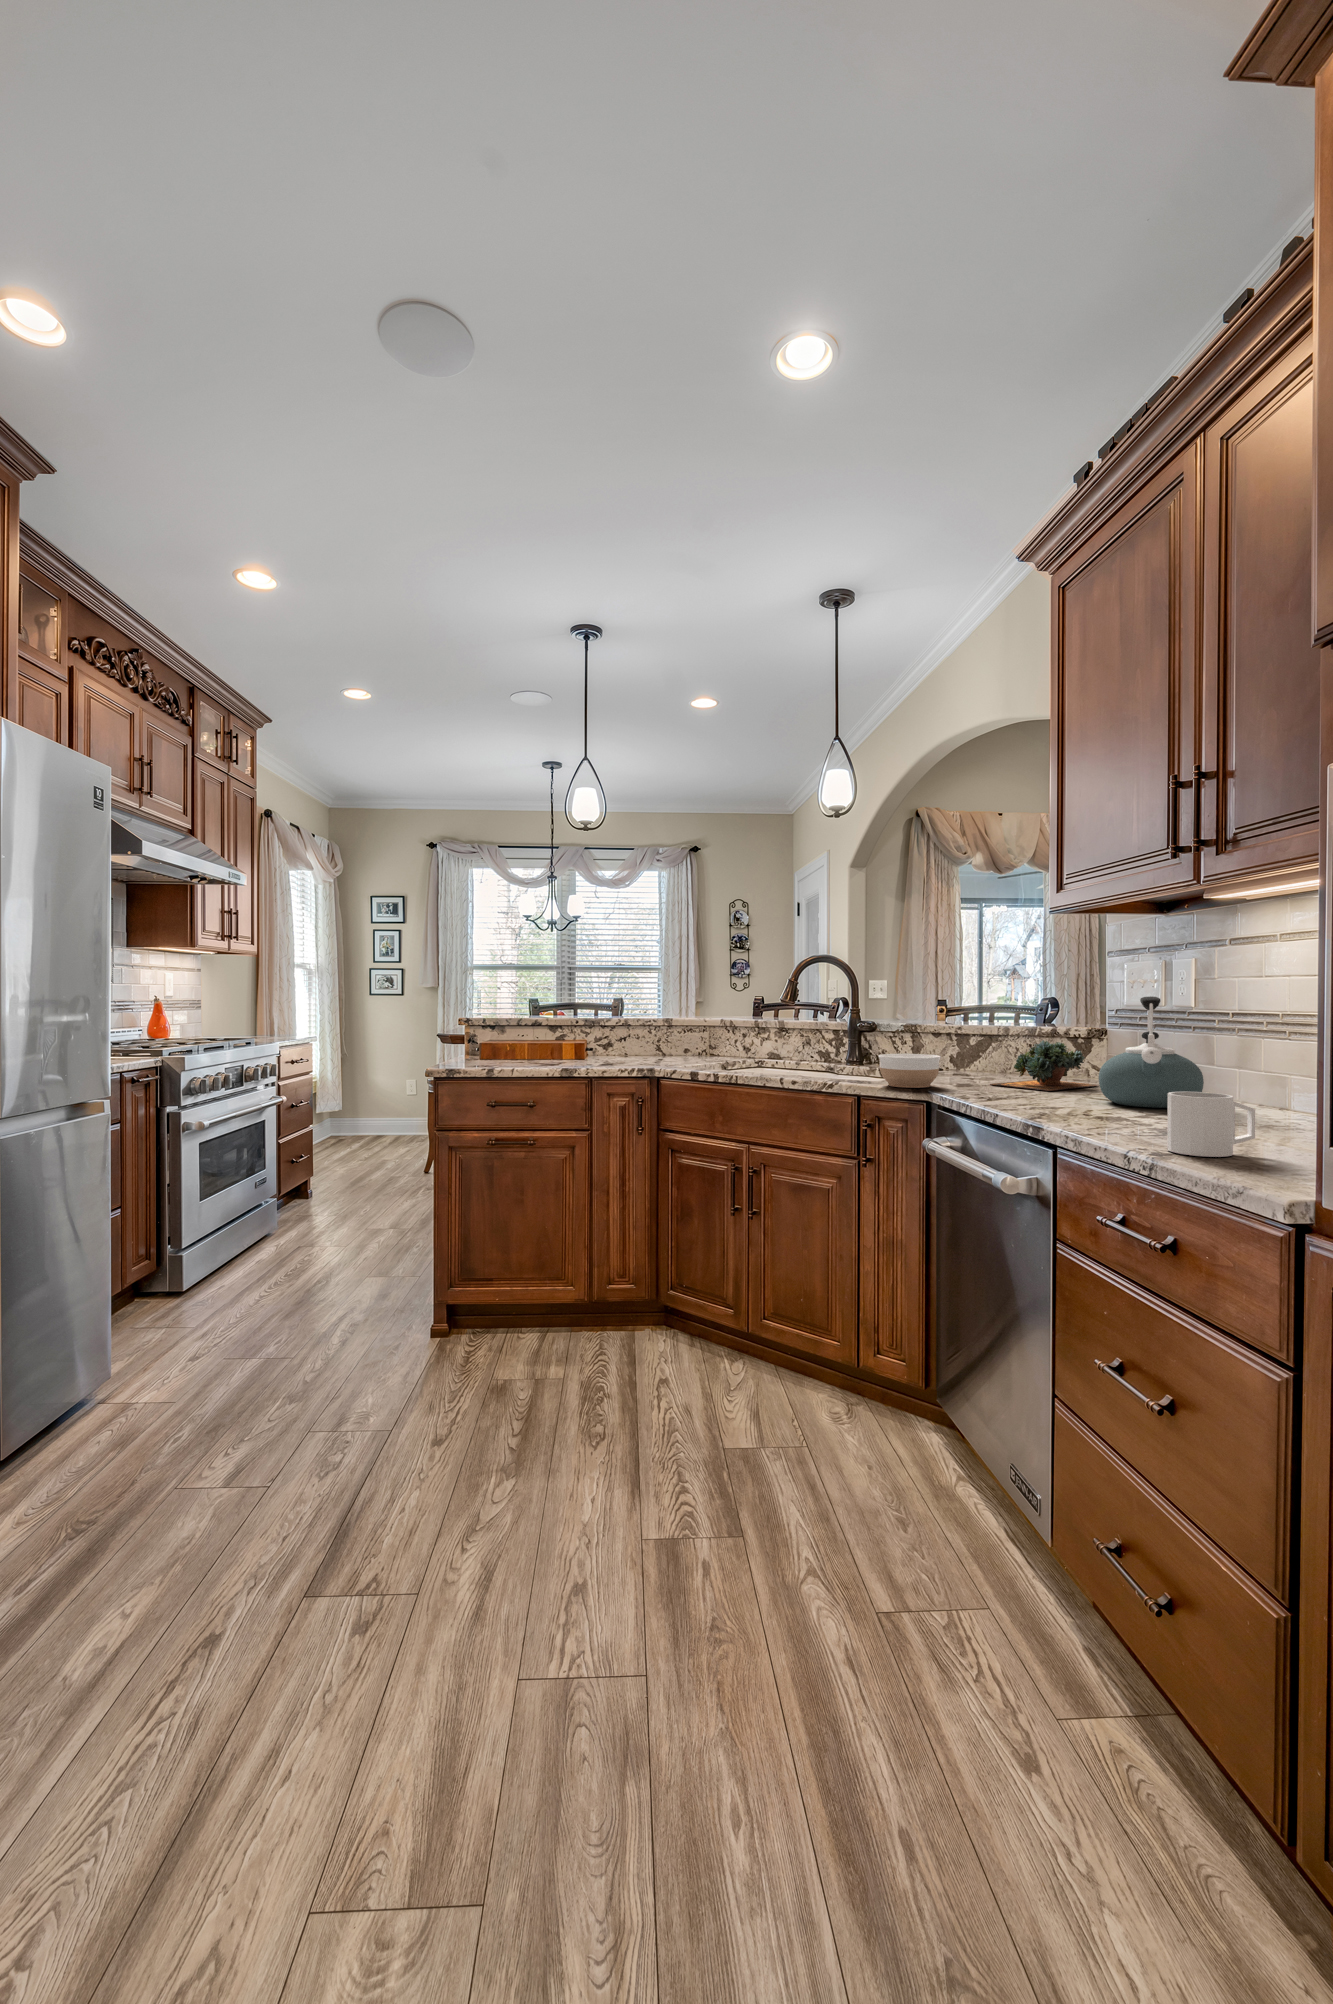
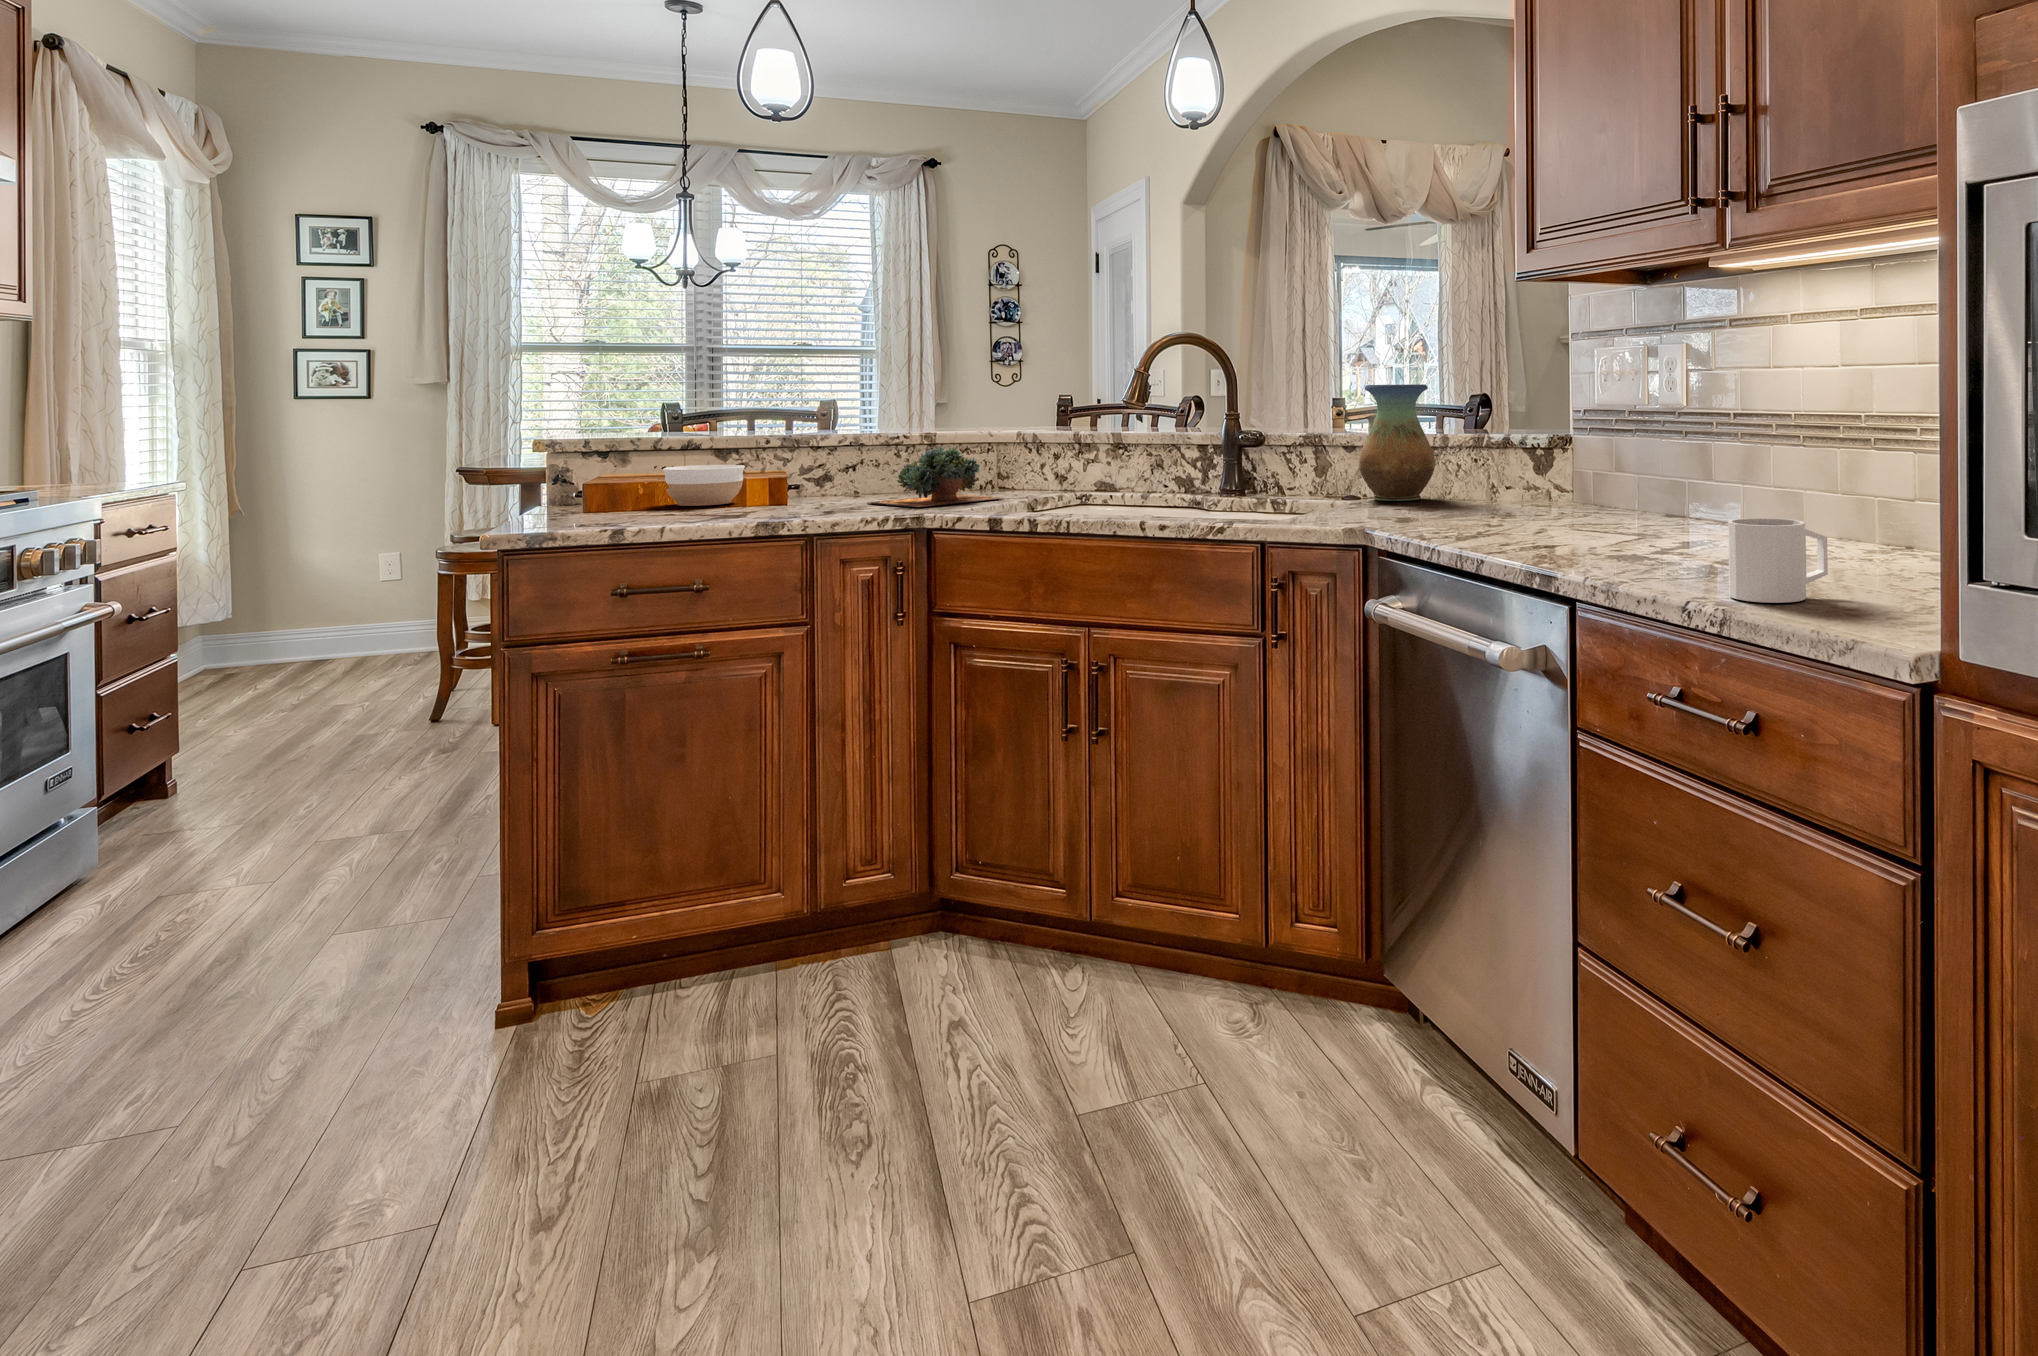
vase: none [942,991,999,1073] -> present [1359,384,1435,501]
kettle: present [1099,996,1204,1108] -> none [1591,392,1716,538]
succulent plant: present [990,1040,1099,1091] -> present [867,446,1003,507]
bowl: present [878,1054,941,1088] -> present [663,465,745,506]

